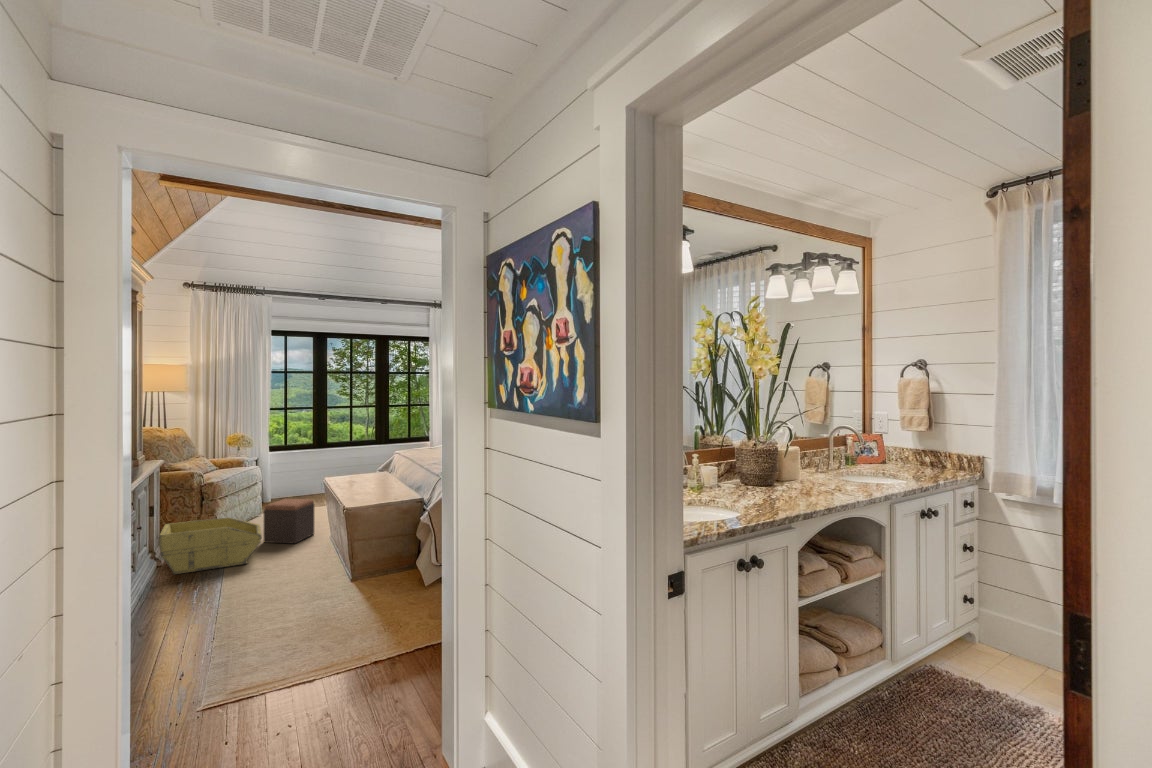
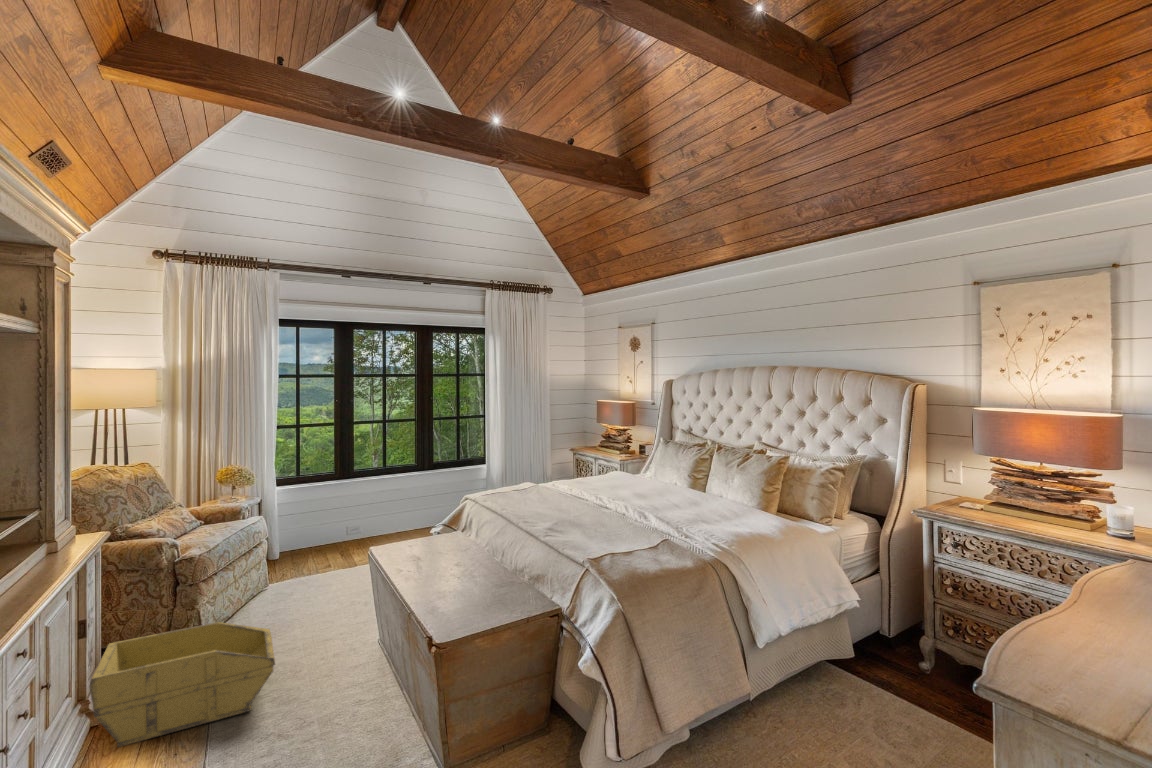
footstool: present [264,499,314,544] -> none [275,575,353,653]

